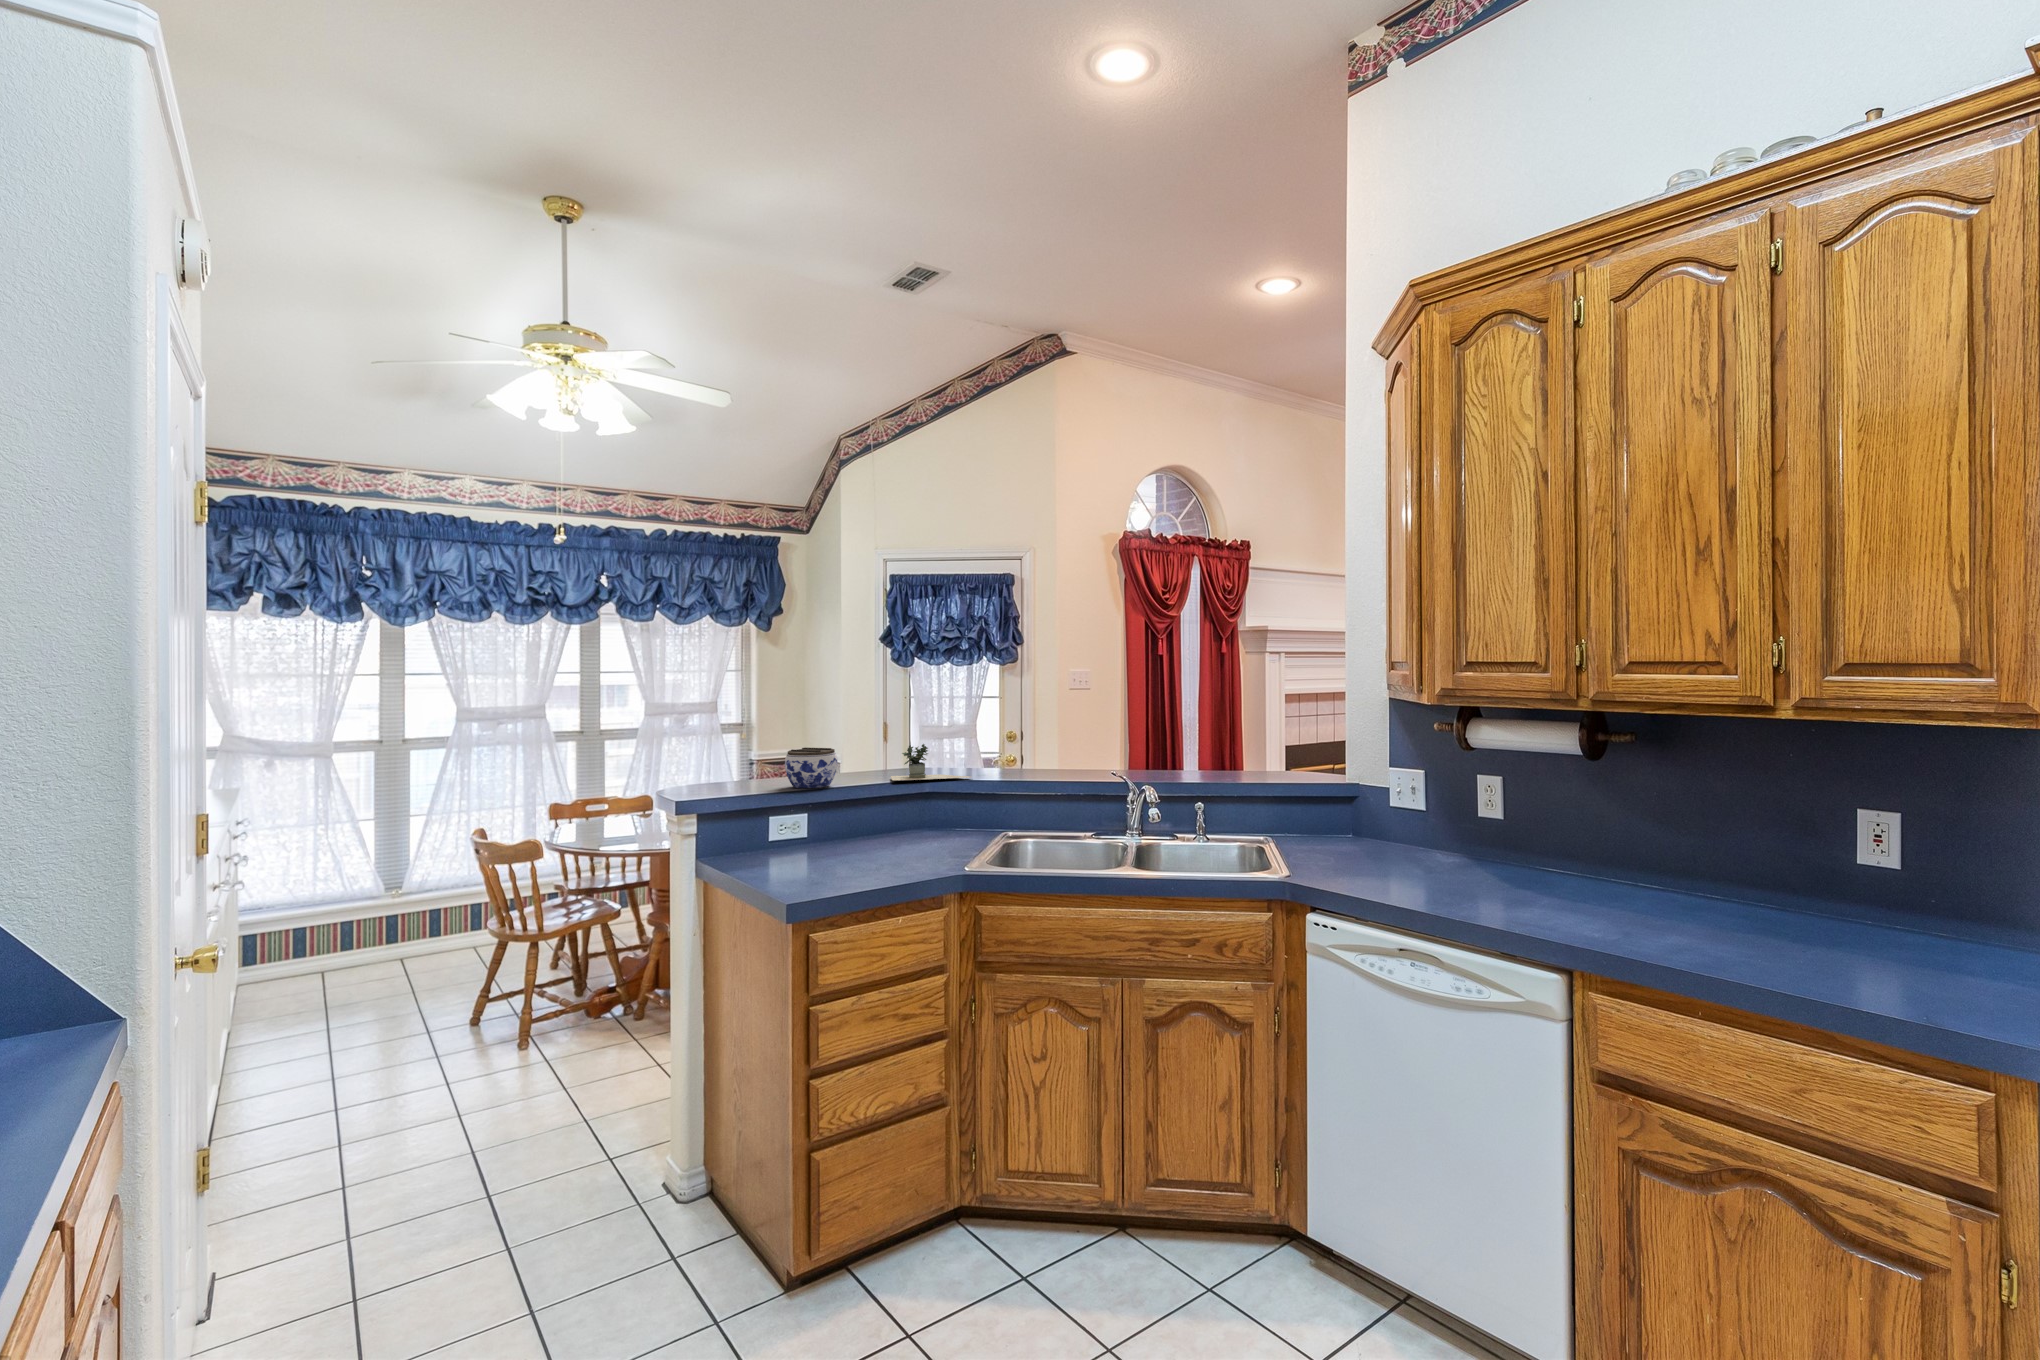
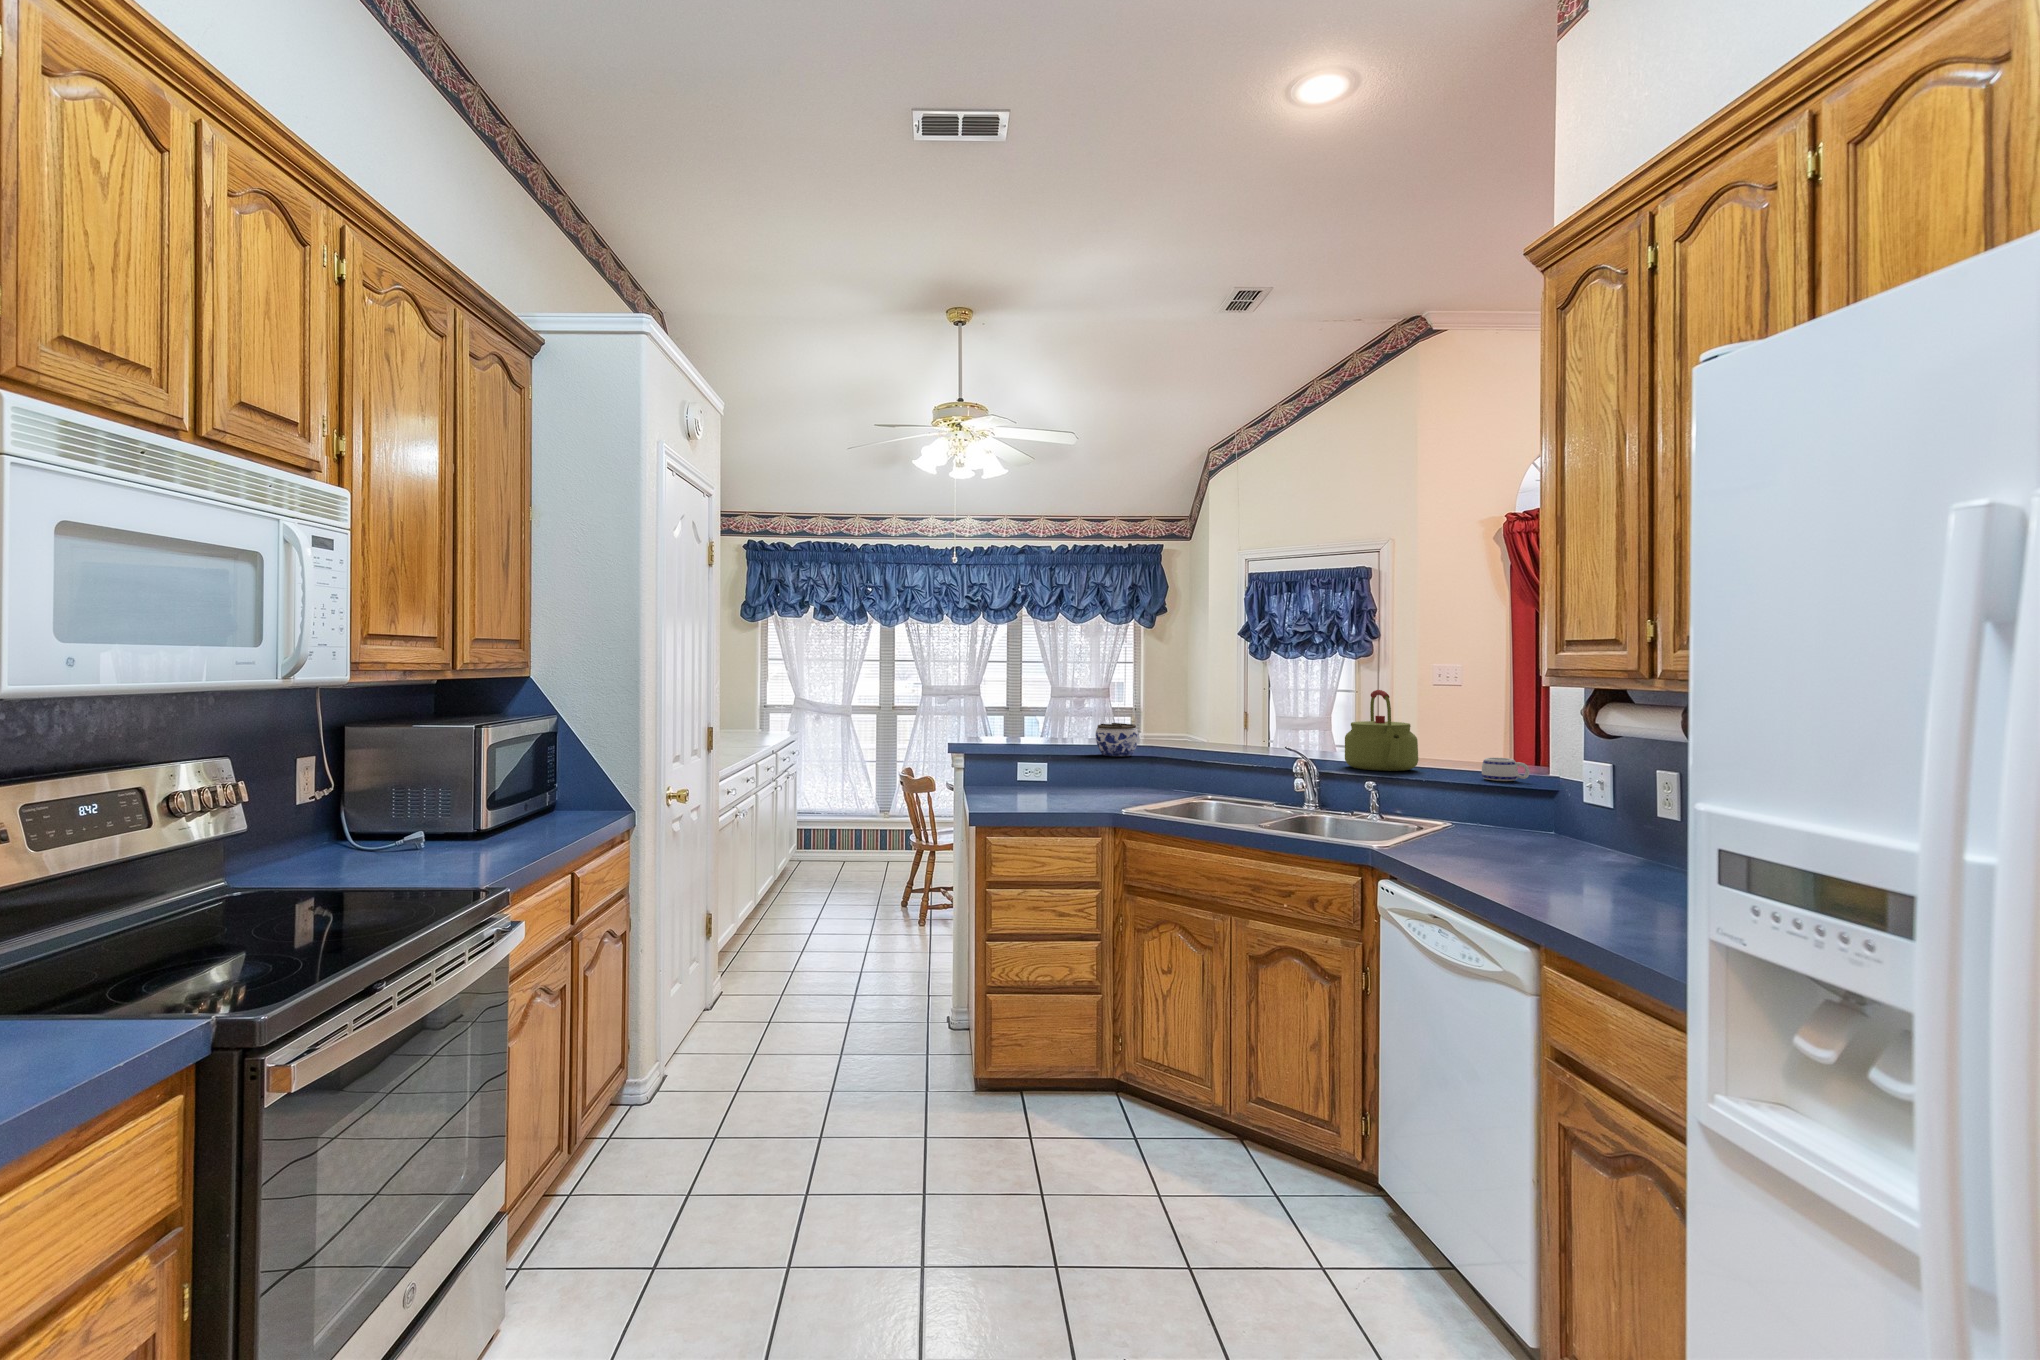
kettle: none [1059,699,1128,782] -> present [1345,690,1418,771]
potted plant: present [891,744,1001,780] -> none [1184,725,1291,759]
mug: none [1190,761,1230,783] -> present [1482,758,1530,781]

